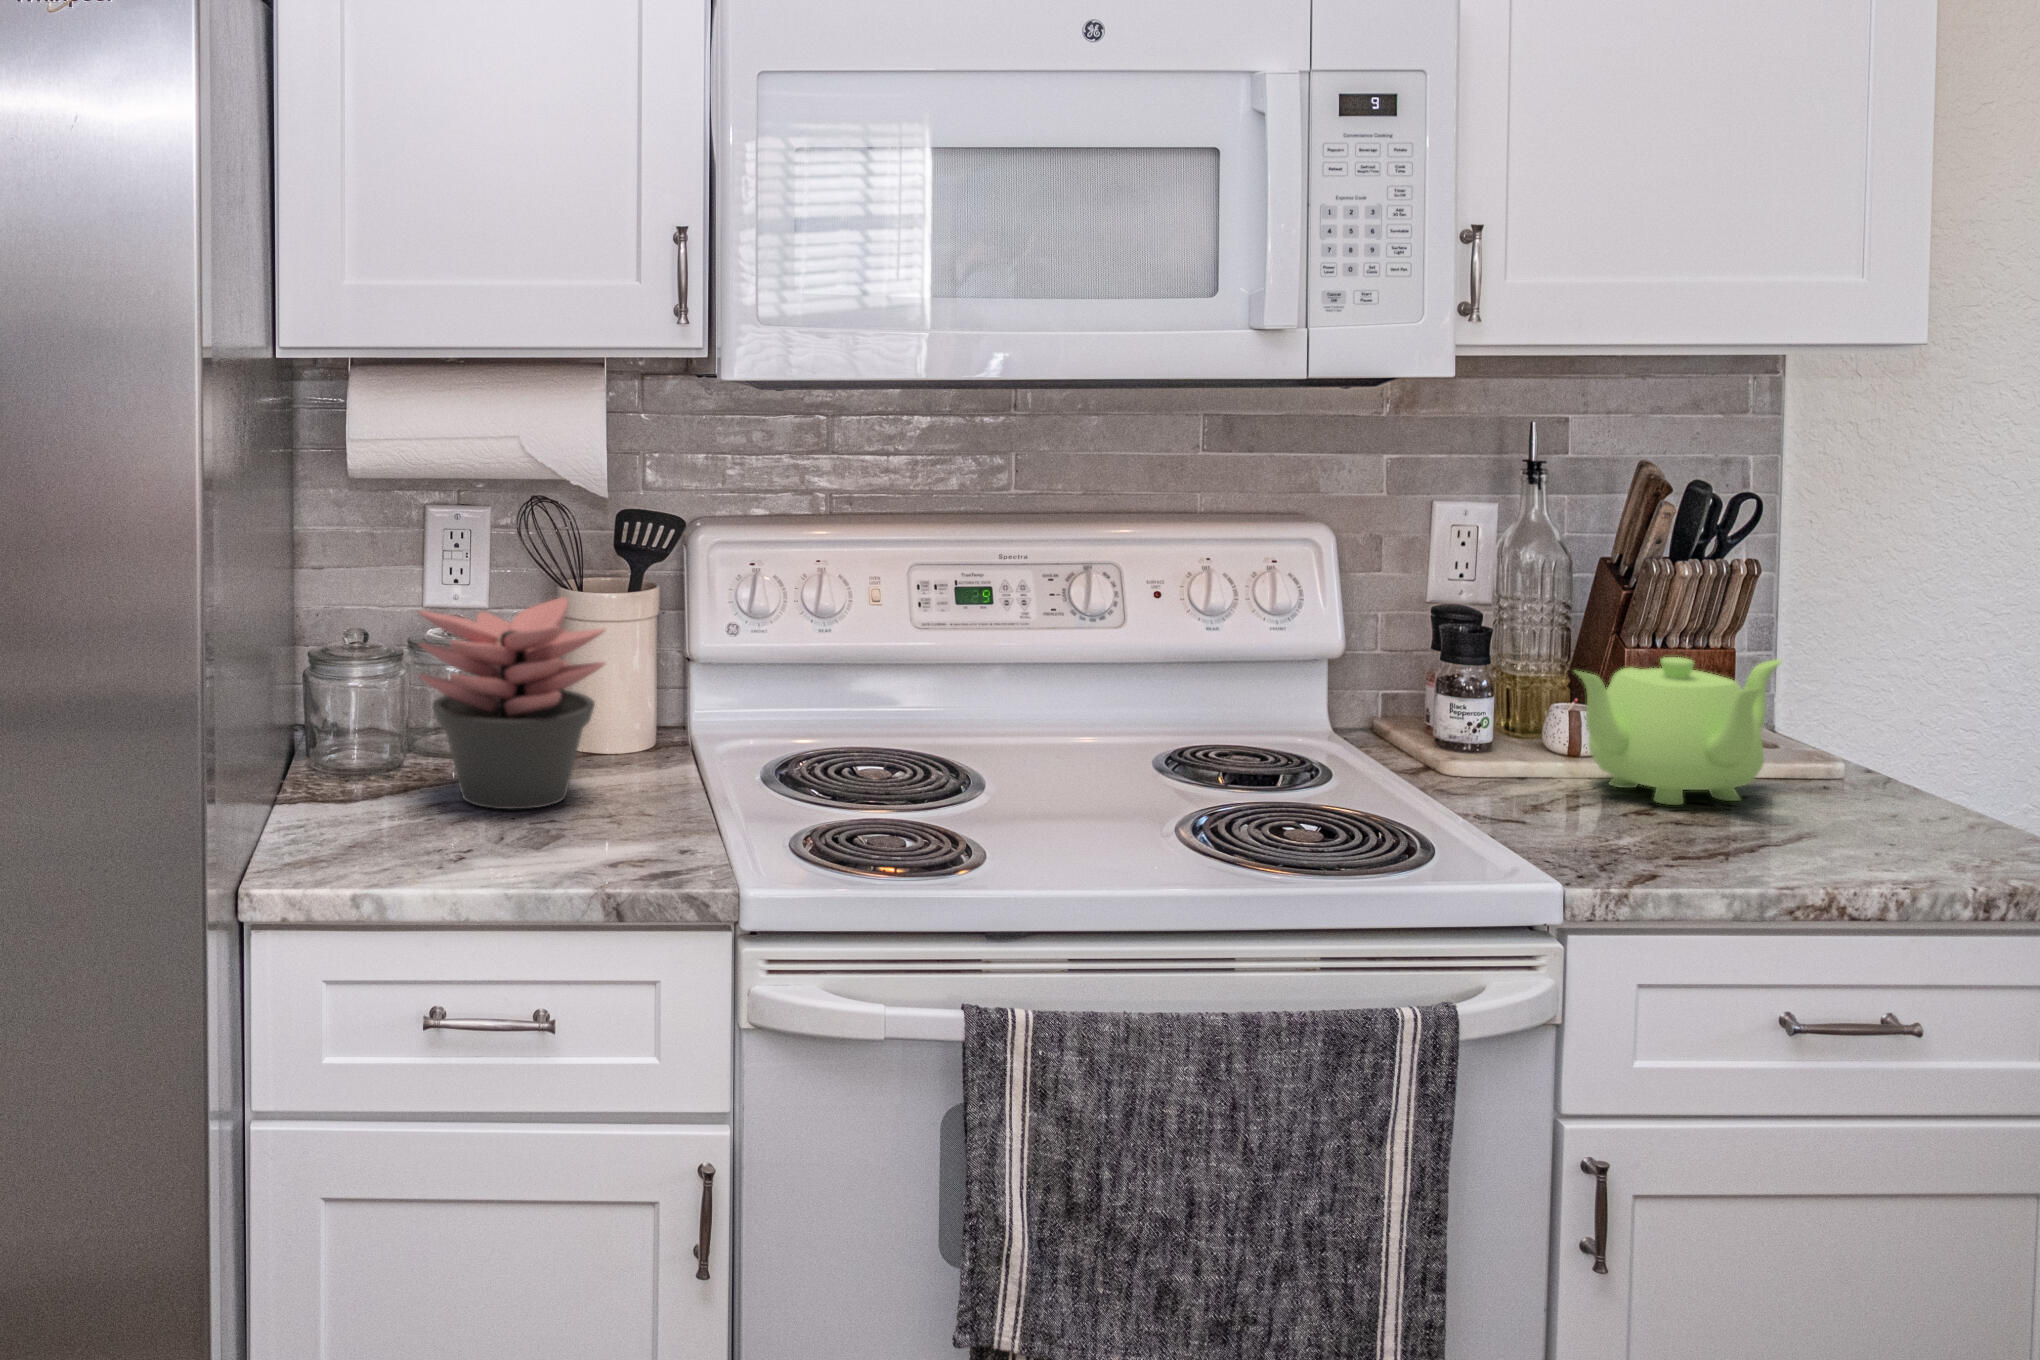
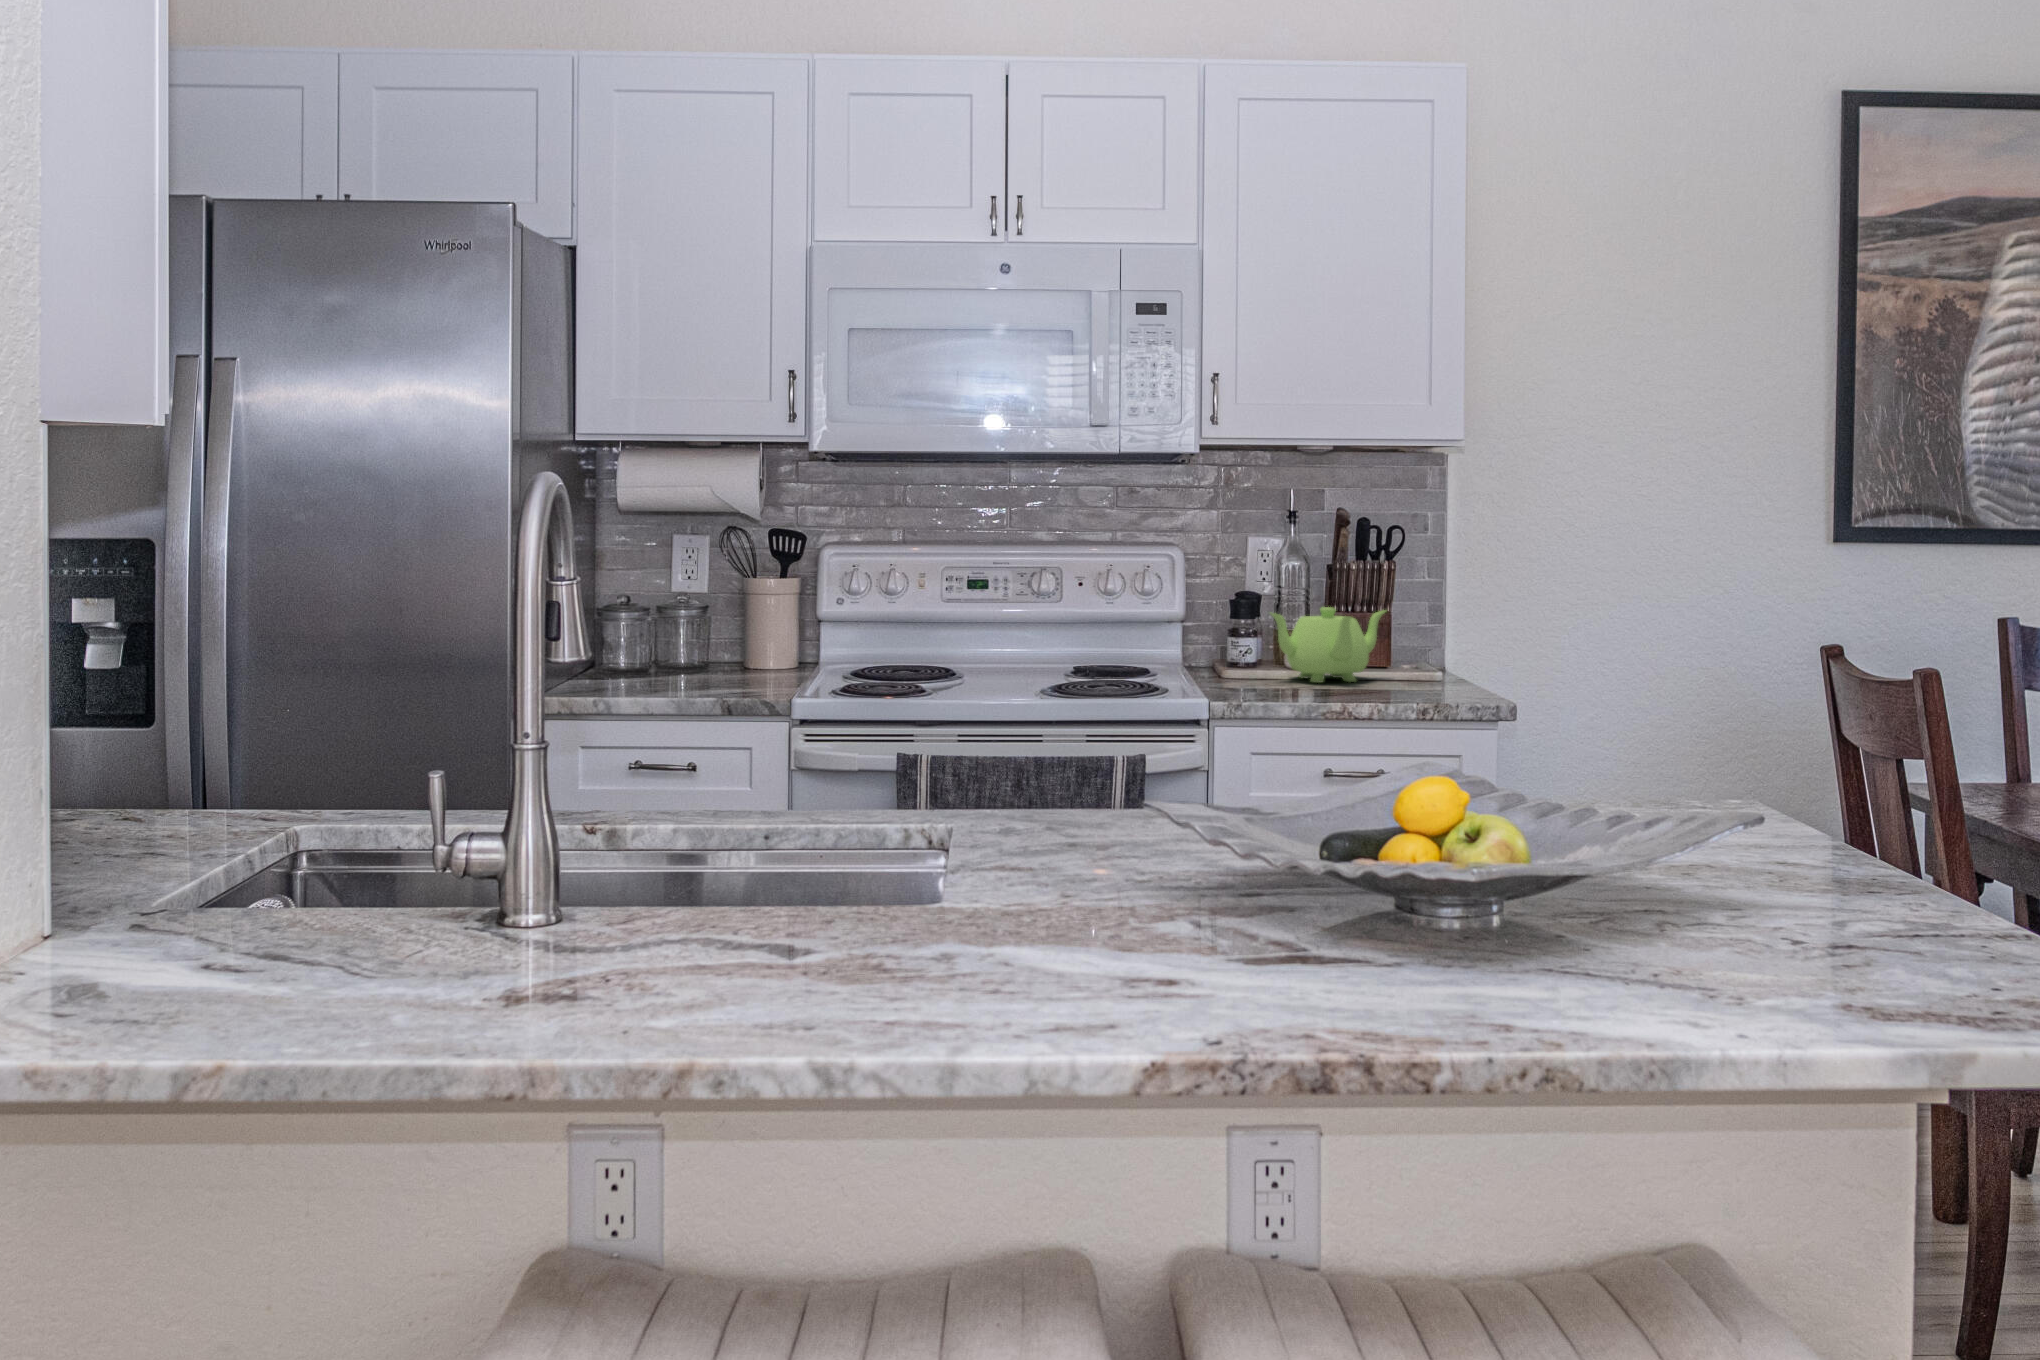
succulent plant: present [419,597,605,809] -> none [651,576,753,683]

